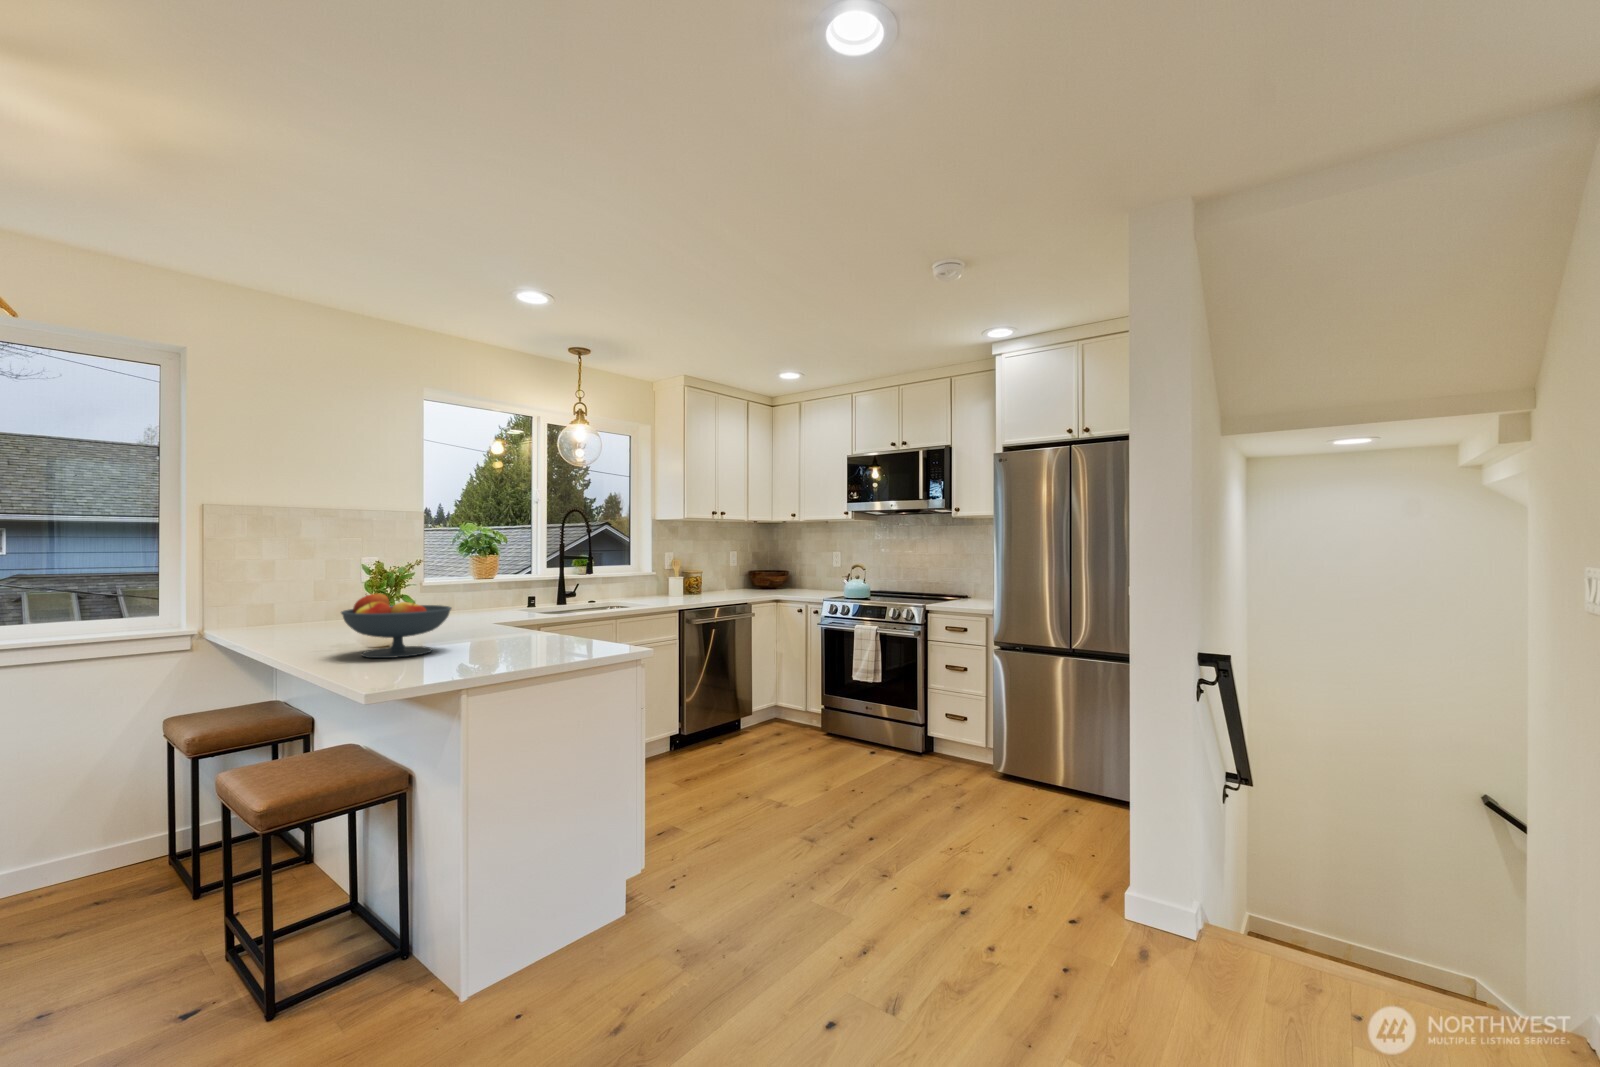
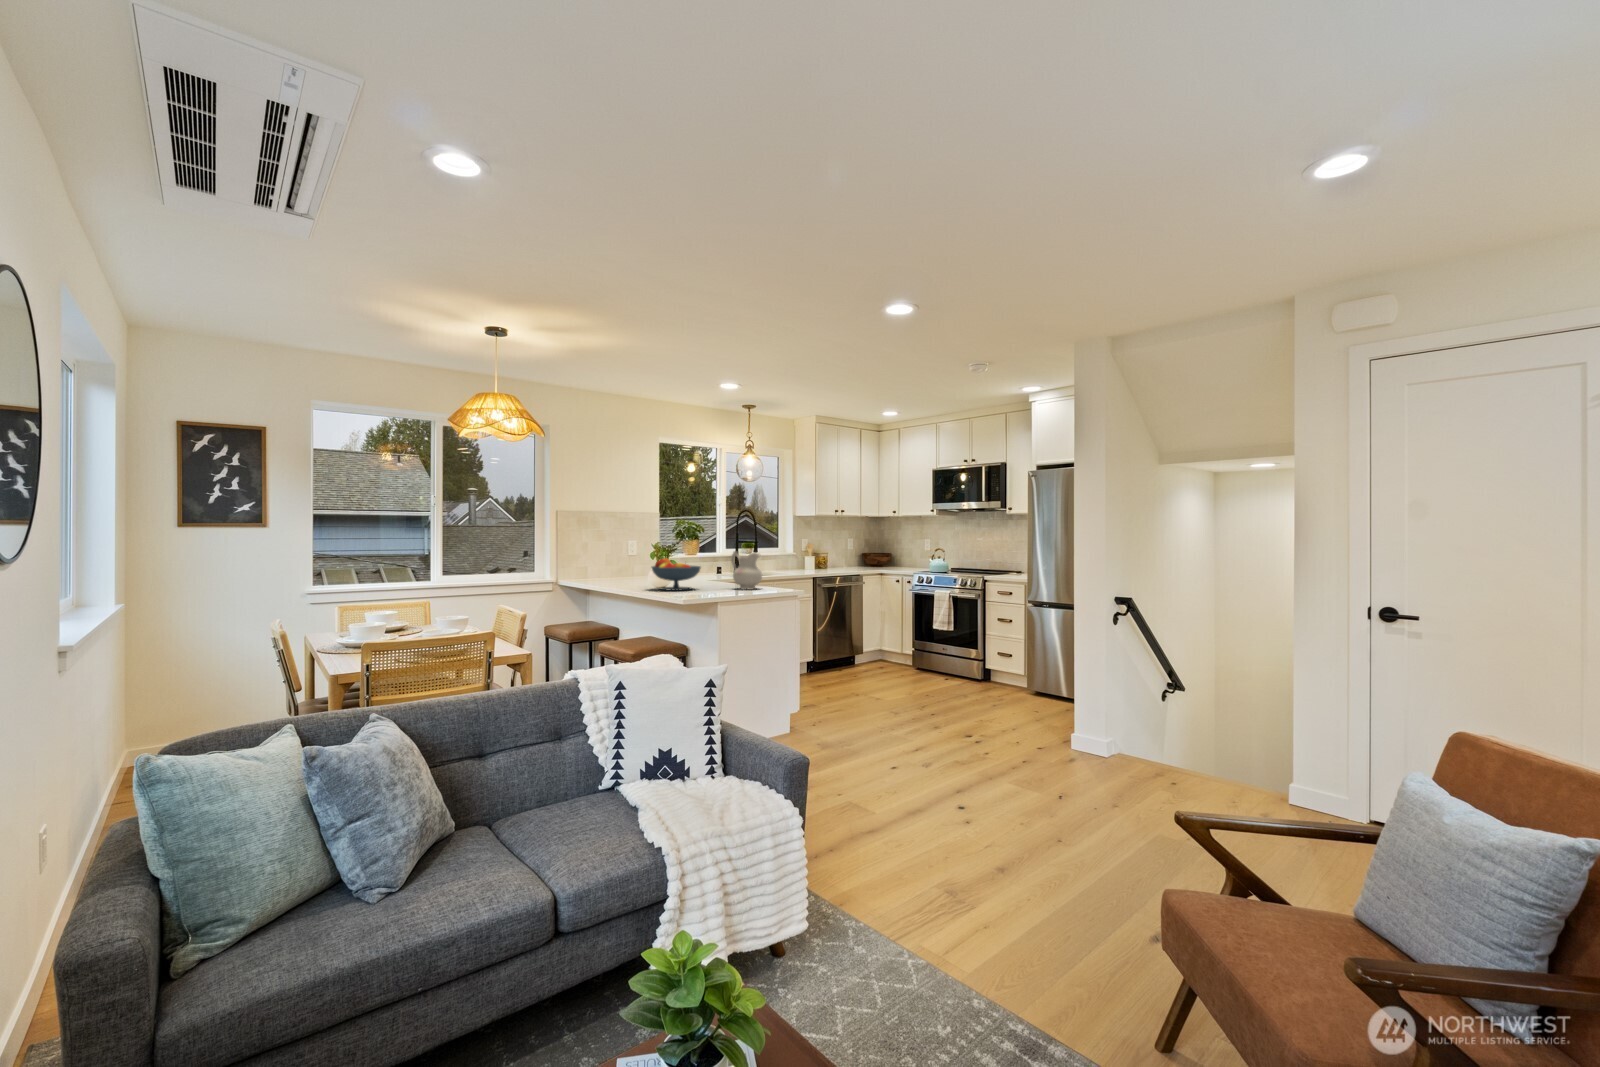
ceramic pitcher: none [515,577,574,650] -> present [731,551,762,590]

